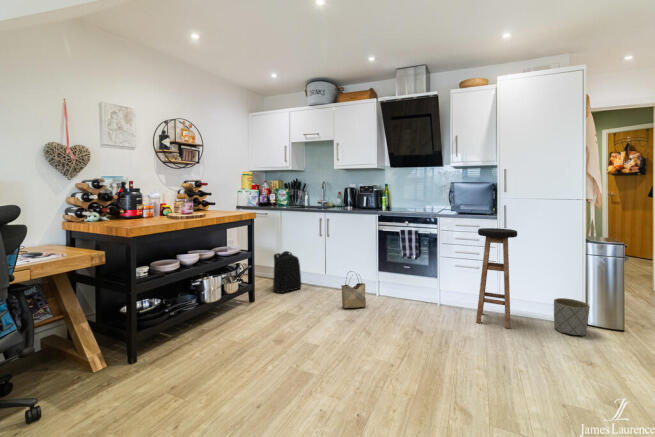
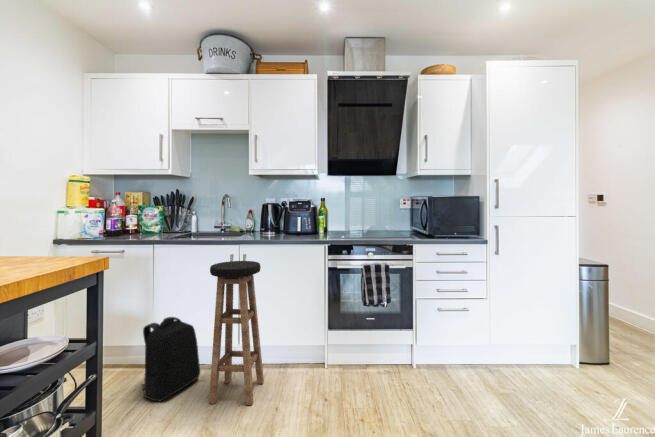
bar stool: present [476,228,517,329] -> present [209,261,264,405]
woven basket: present [341,271,366,308] -> none [291,343,330,415]
planter: present [554,298,590,336] -> none [564,338,609,388]

